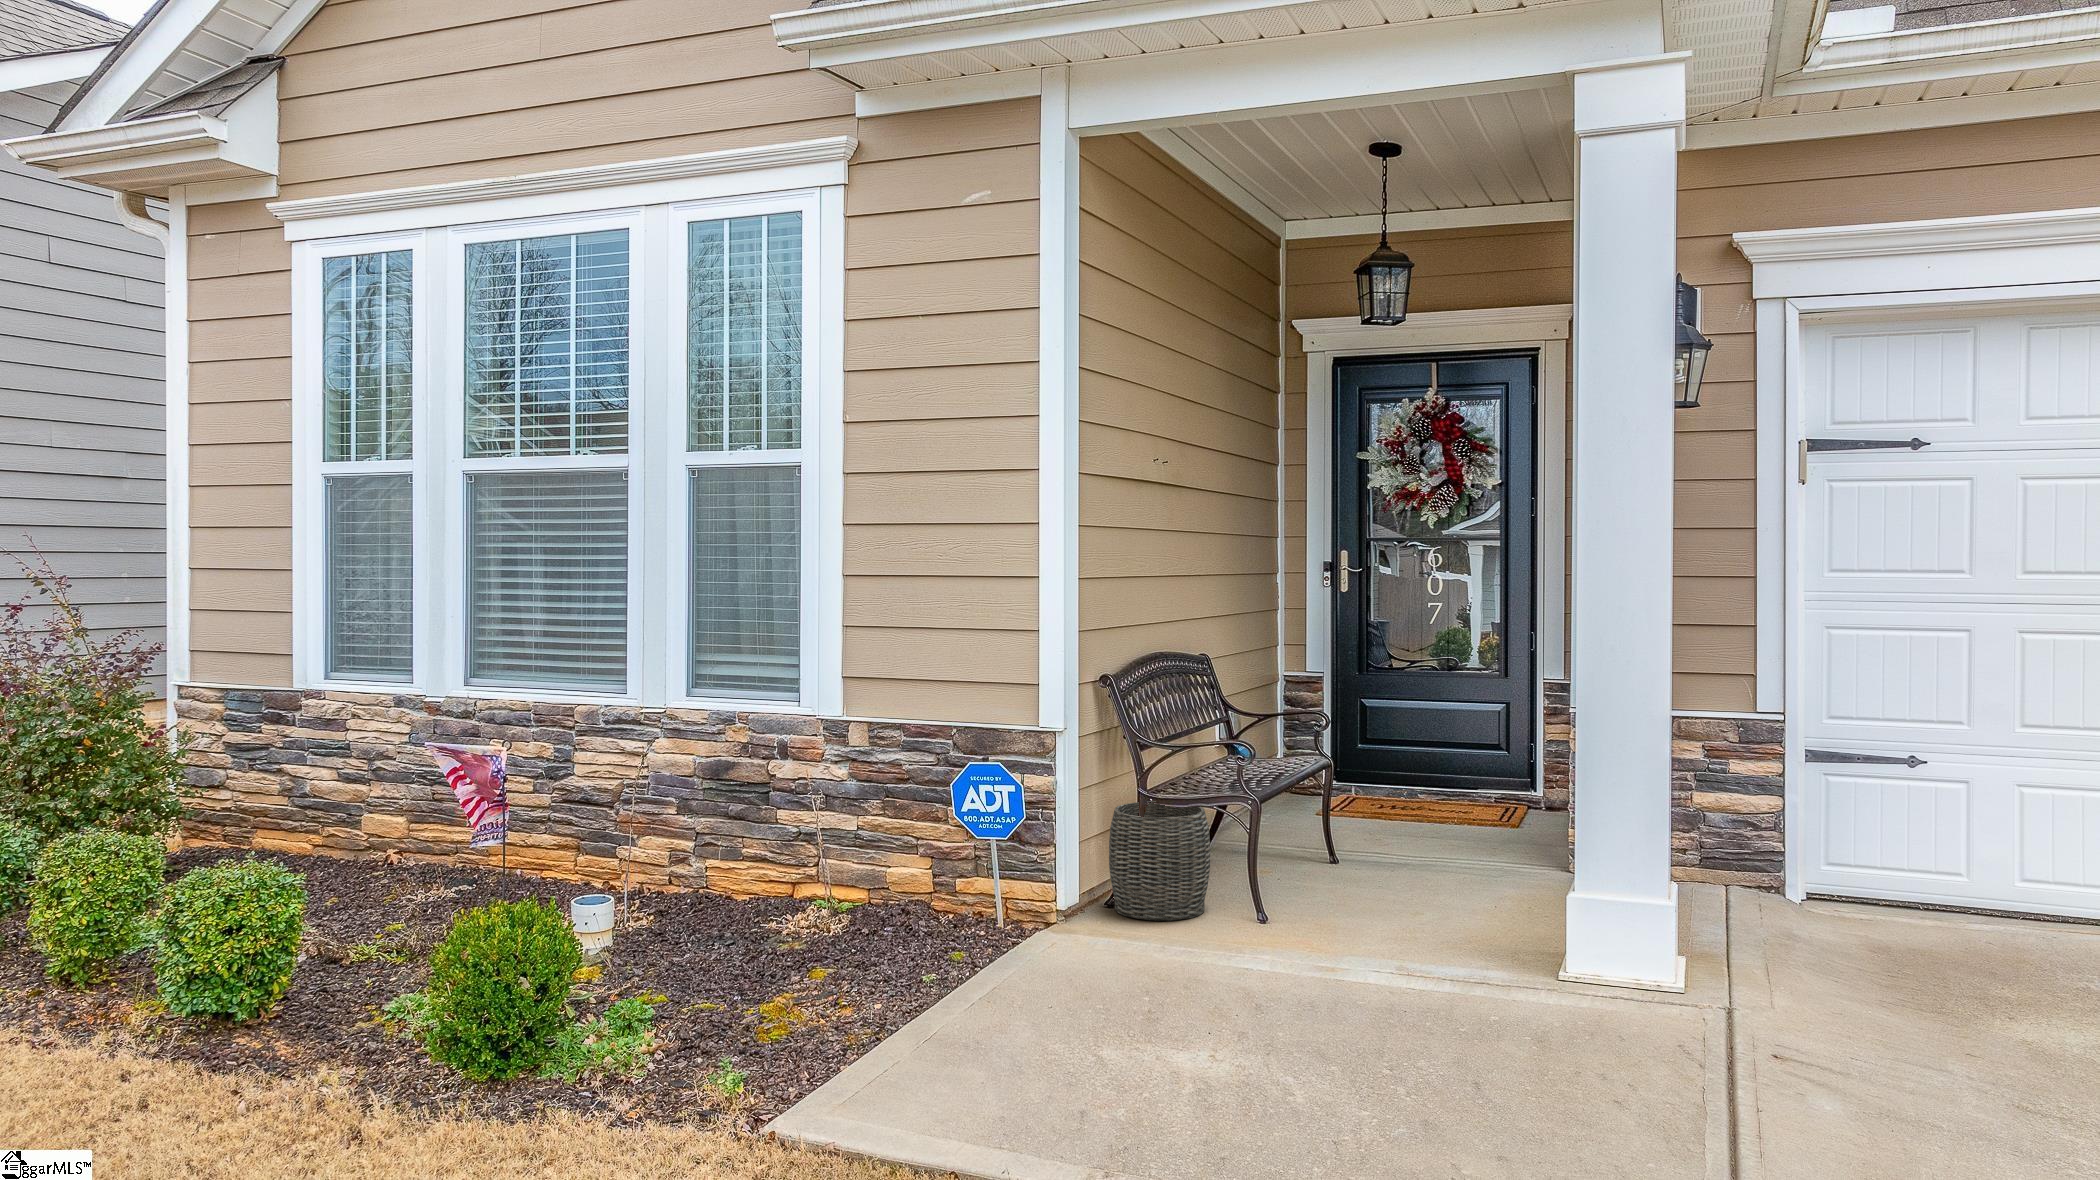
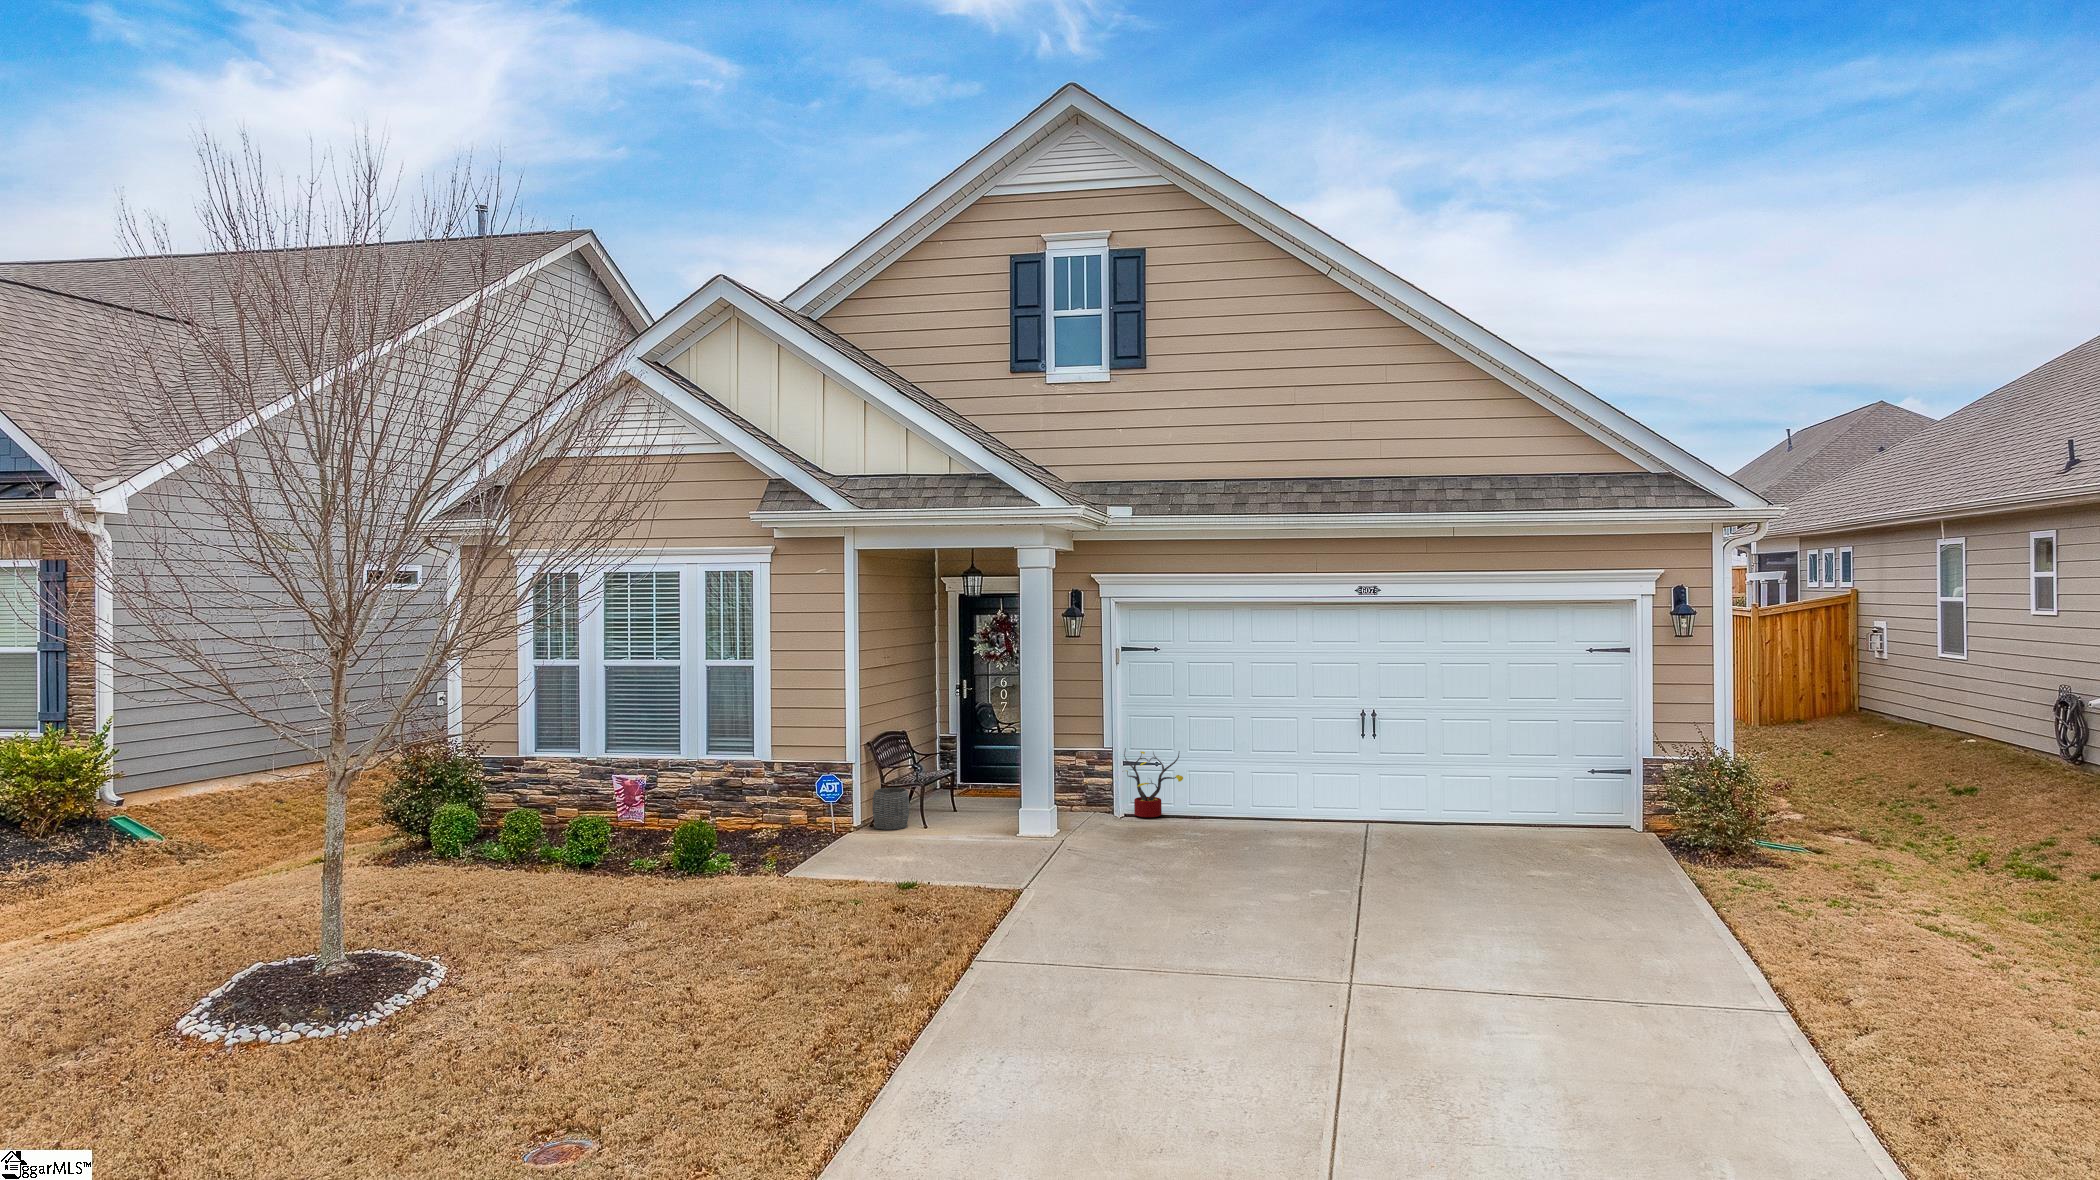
decorative plant: none [1818,715,2061,924] -> present [1122,748,1183,817]

